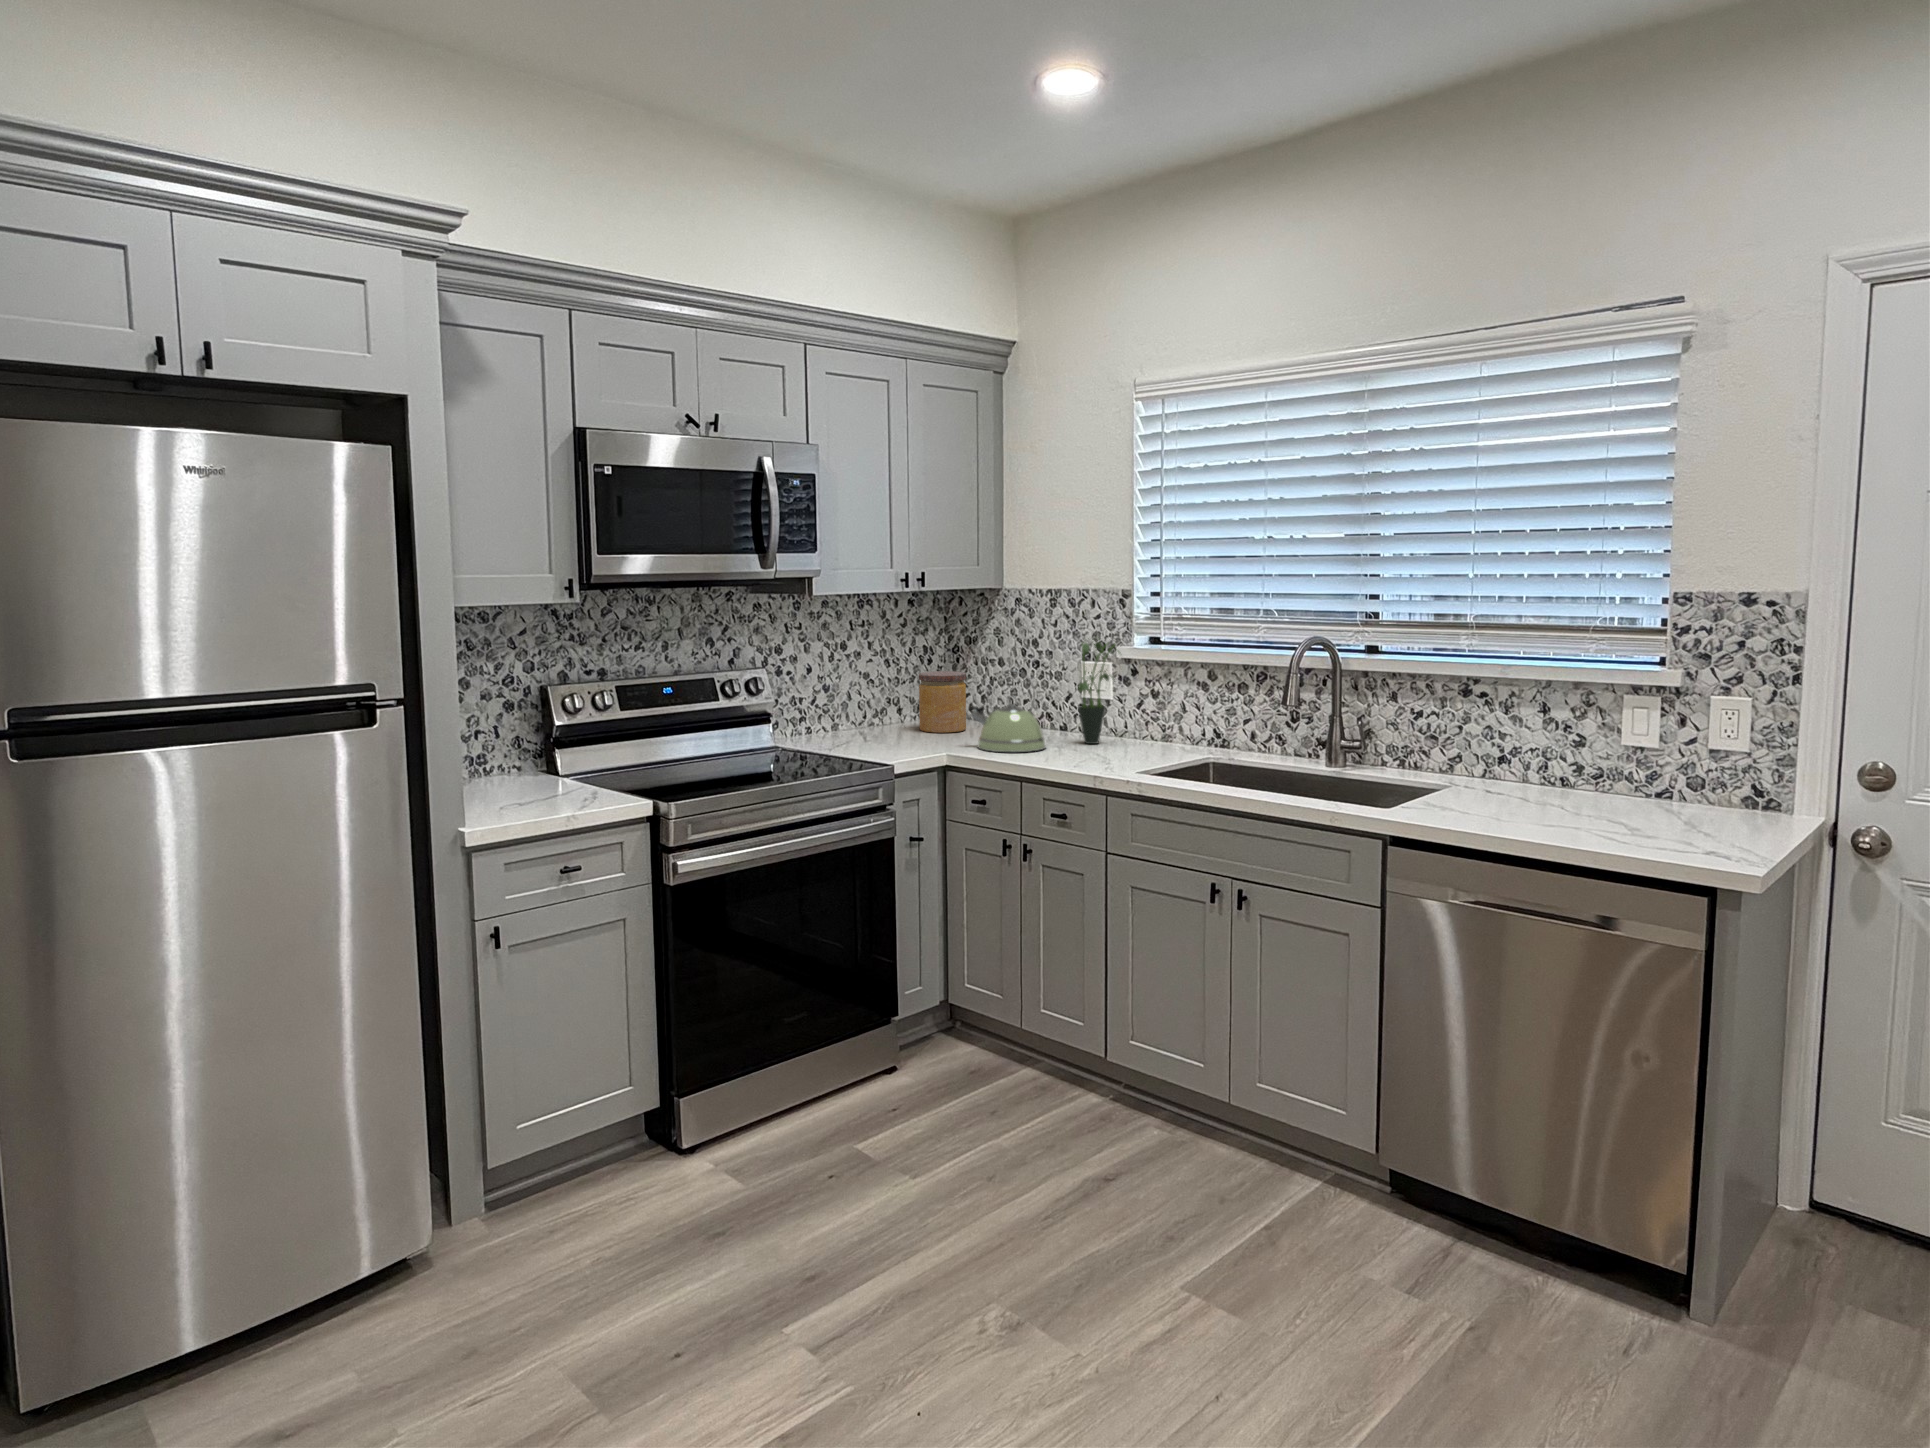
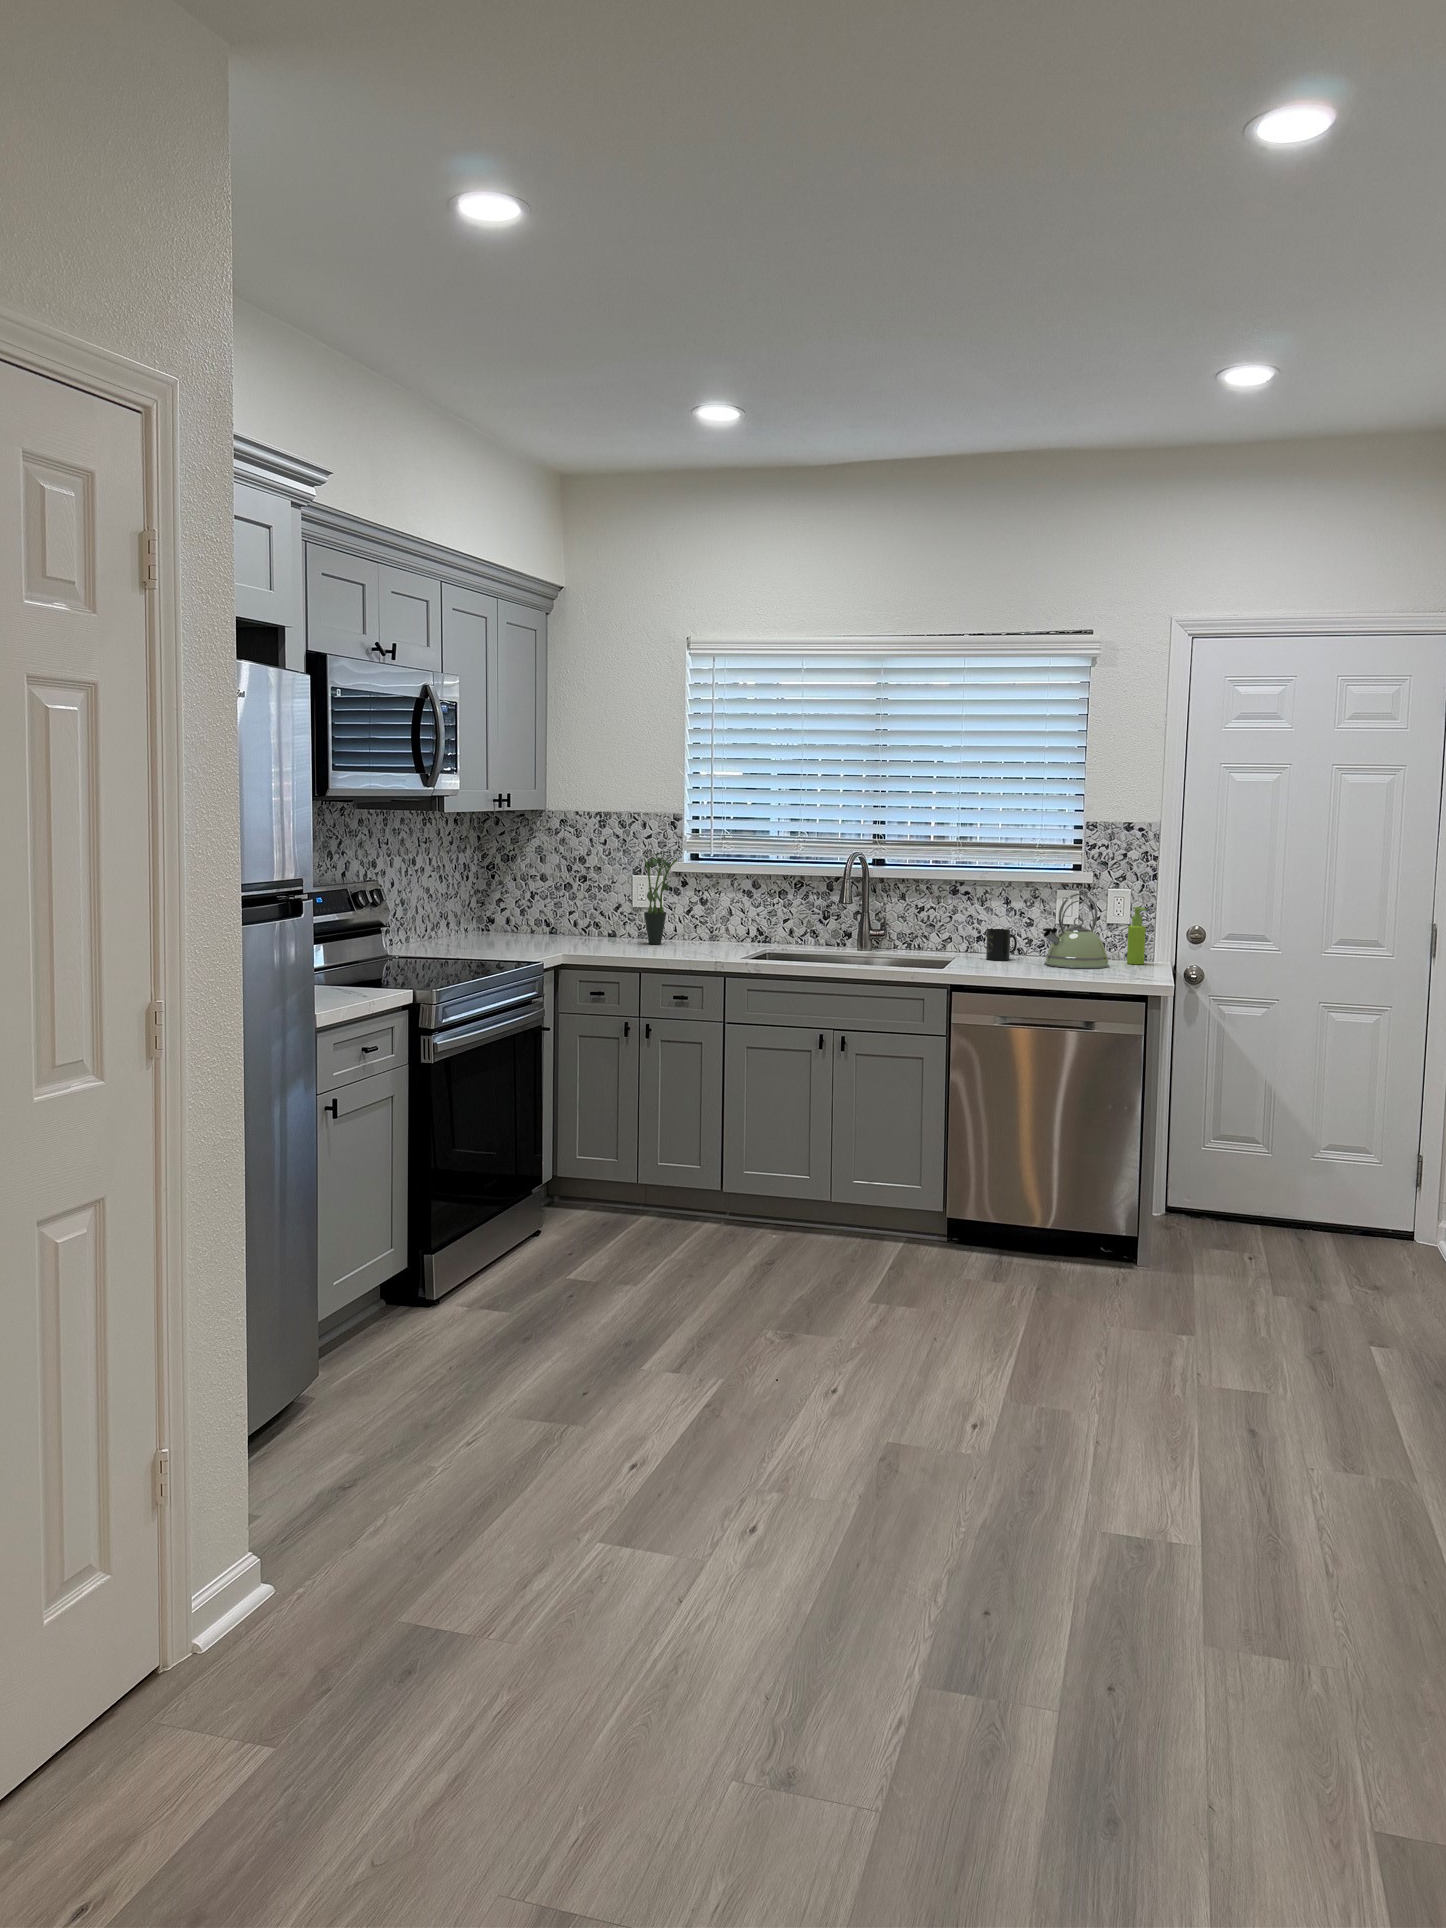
kettle: present [969,670,1046,752] -> present [1043,894,1109,969]
jar: present [919,671,966,733] -> none [487,886,531,941]
soap dispenser: none [1732,727,1767,819] -> present [1127,907,1146,964]
mug: none [1495,749,1548,796] -> present [986,929,1017,960]

